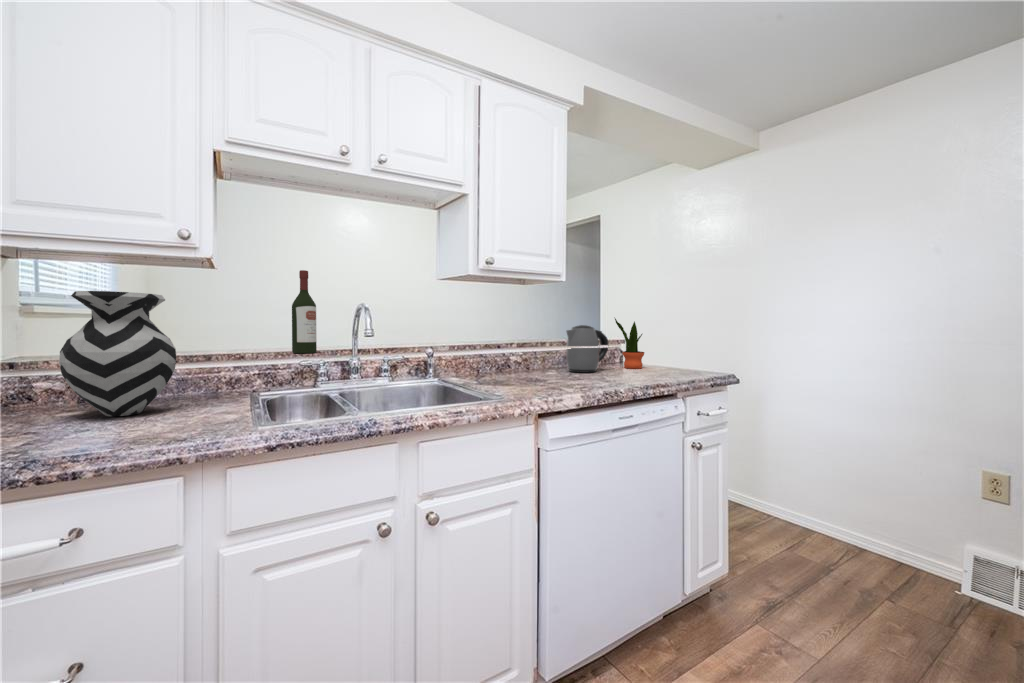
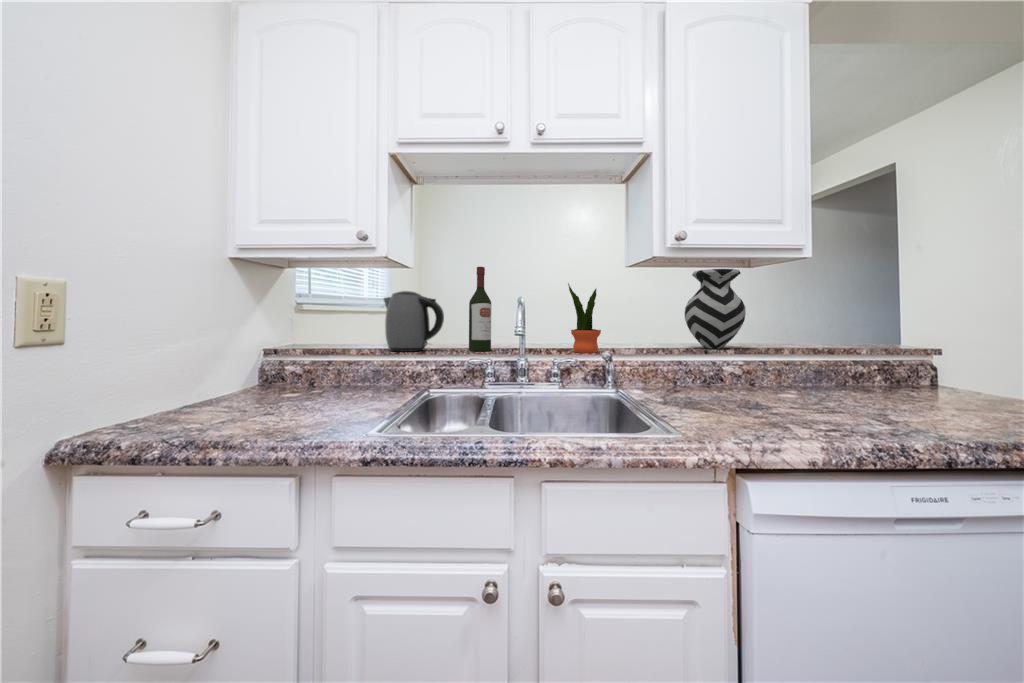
vase: present [59,291,176,417] -> present [685,269,746,349]
potted plant: present [615,319,644,369] -> present [568,283,601,353]
kettle: present [566,325,608,373] -> present [384,291,444,352]

